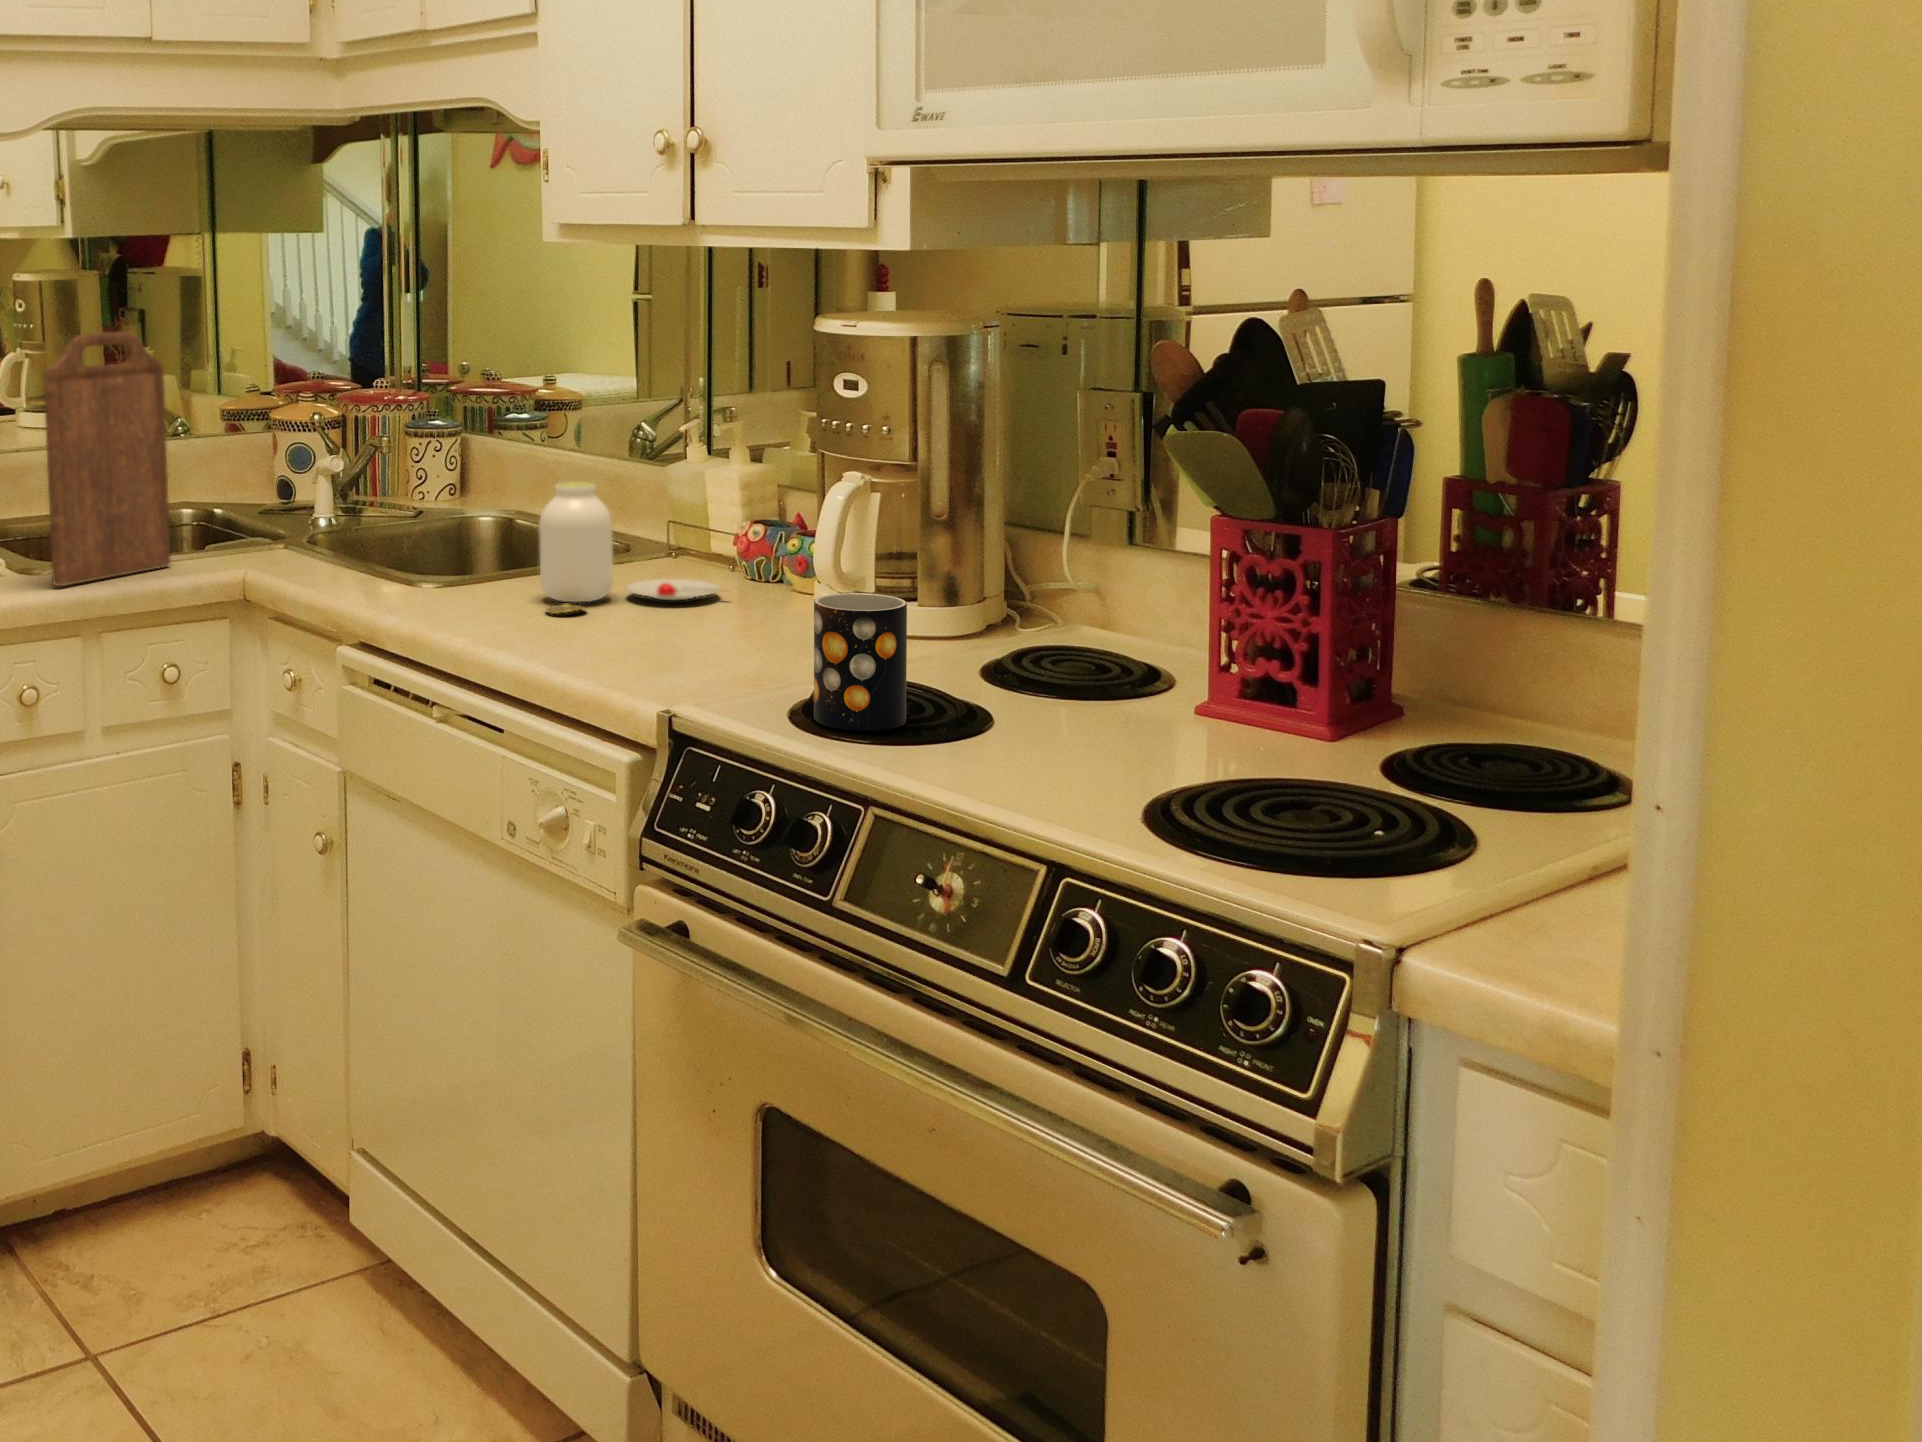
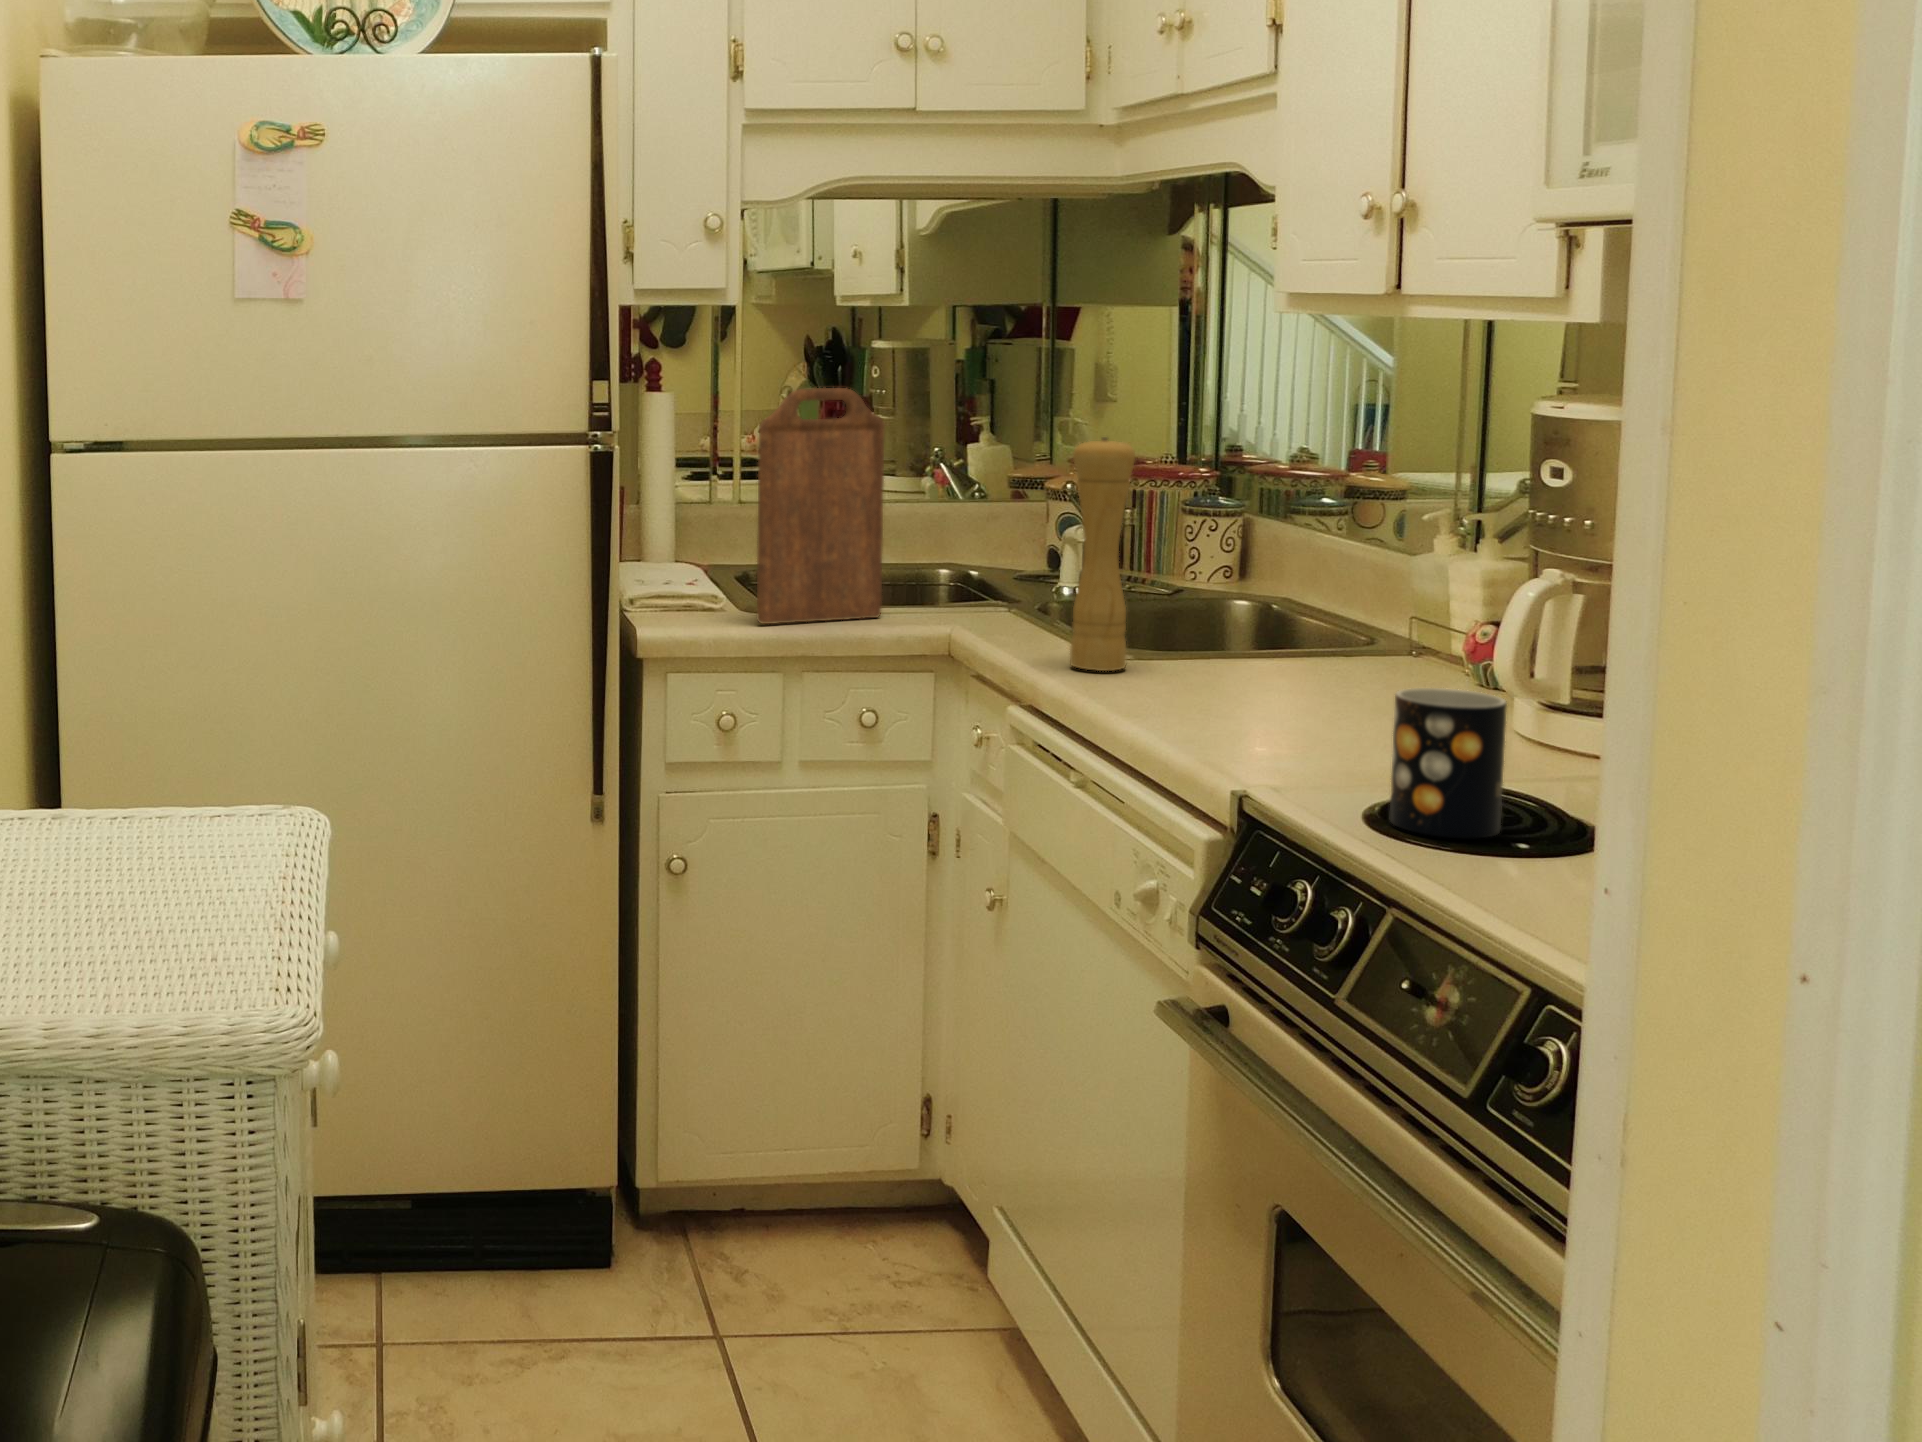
pepper mill: none [391,372,450,601] -> present [1070,437,1135,671]
jar: present [539,482,728,614] -> none [1211,561,1438,698]

